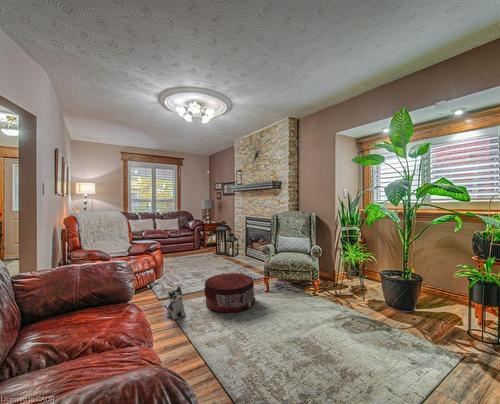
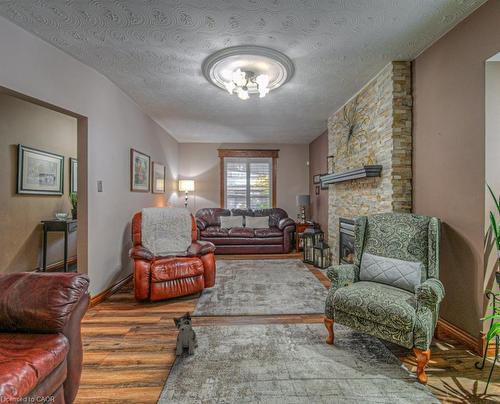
pouf: present [204,273,255,312] -> none [227,299,301,370]

